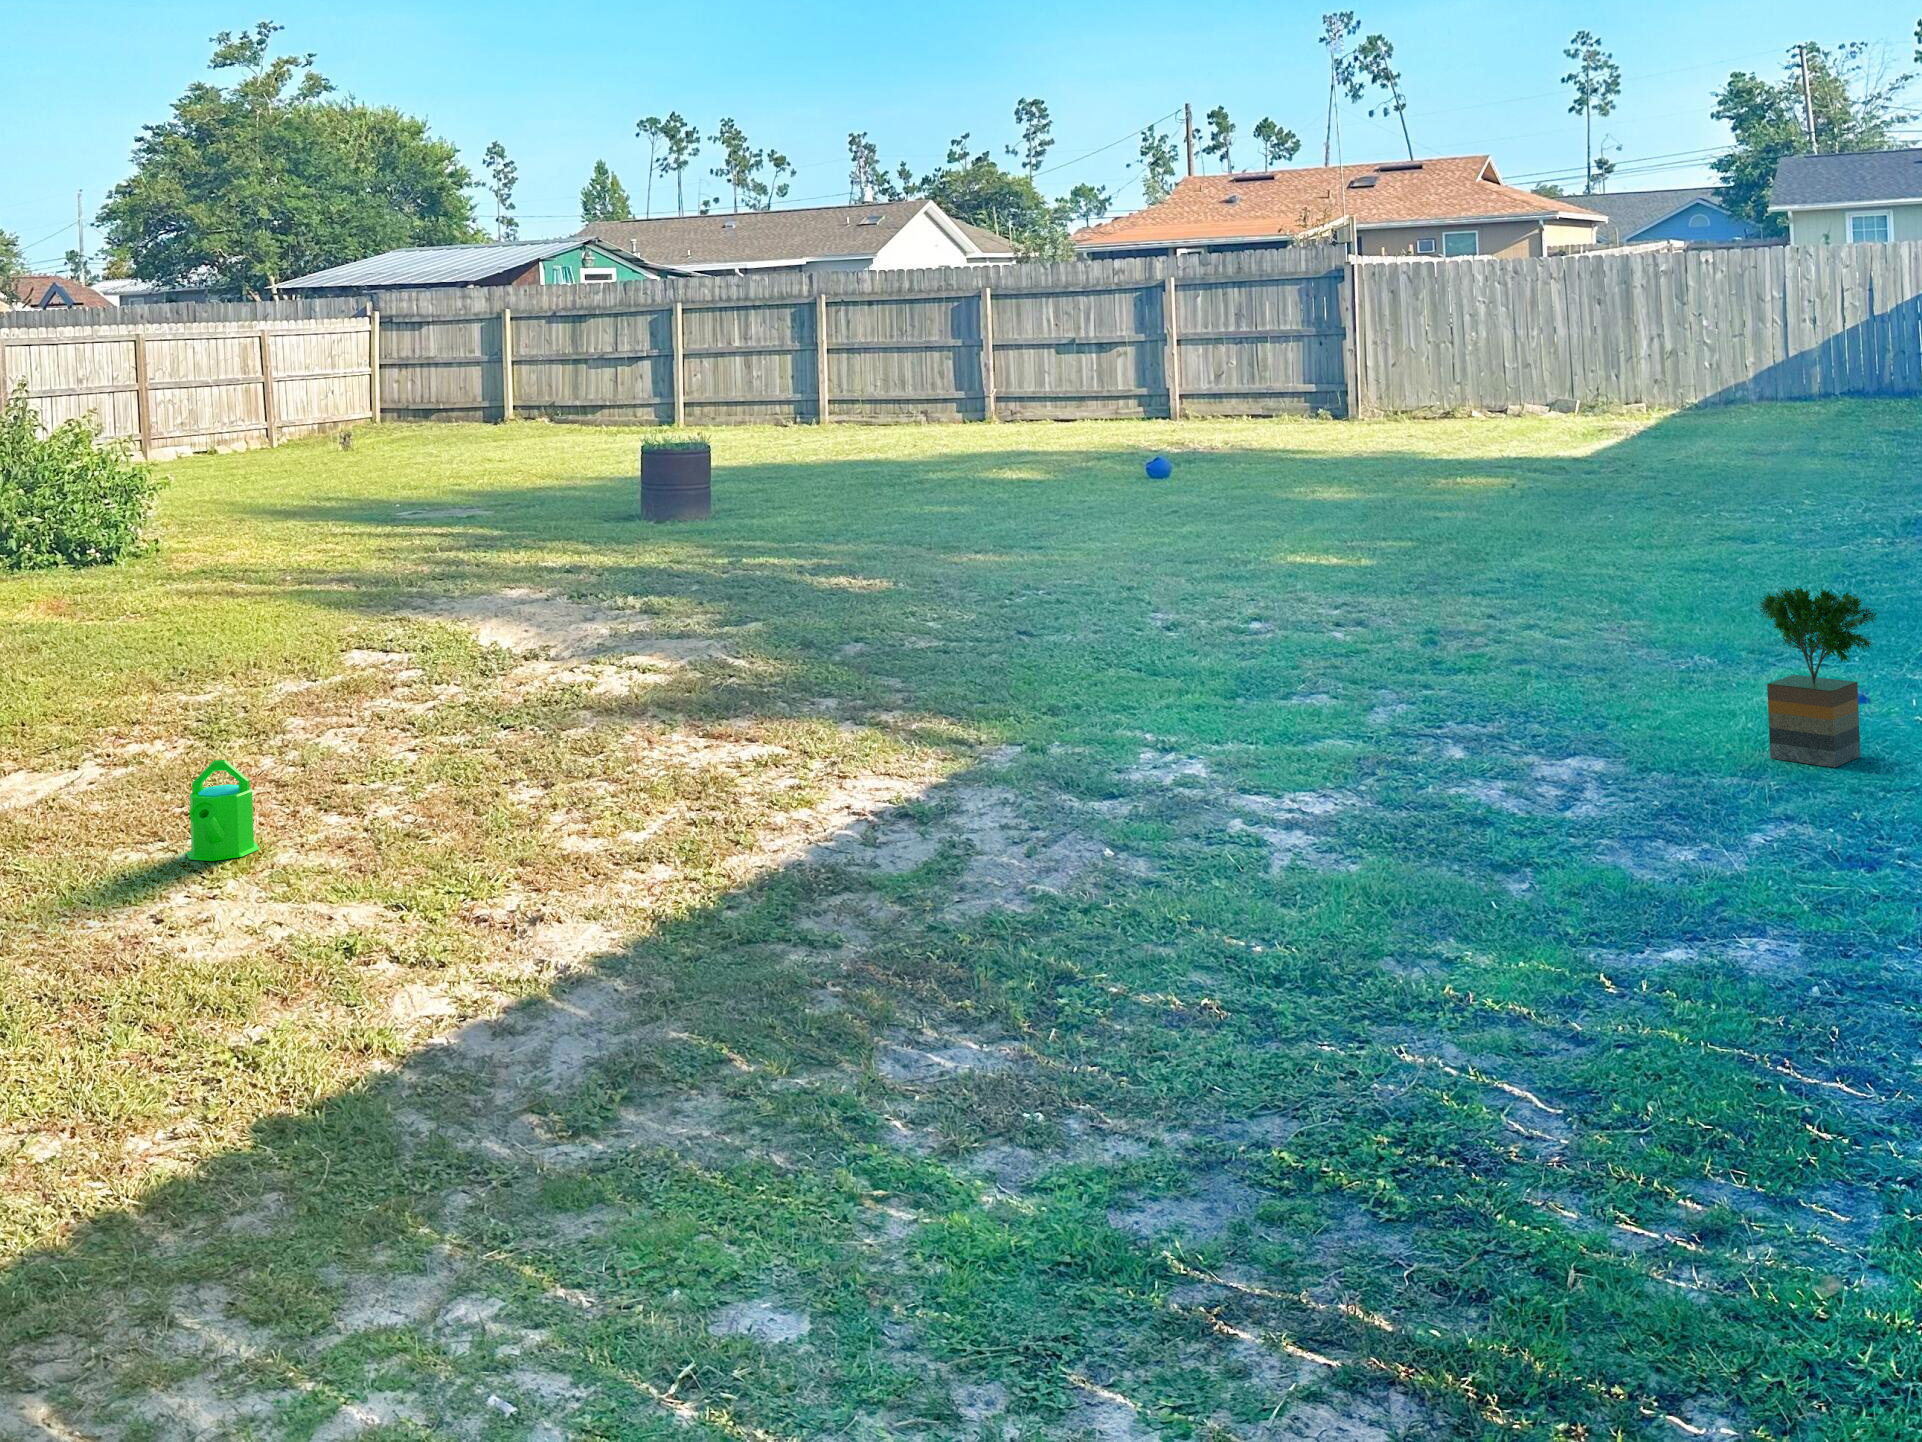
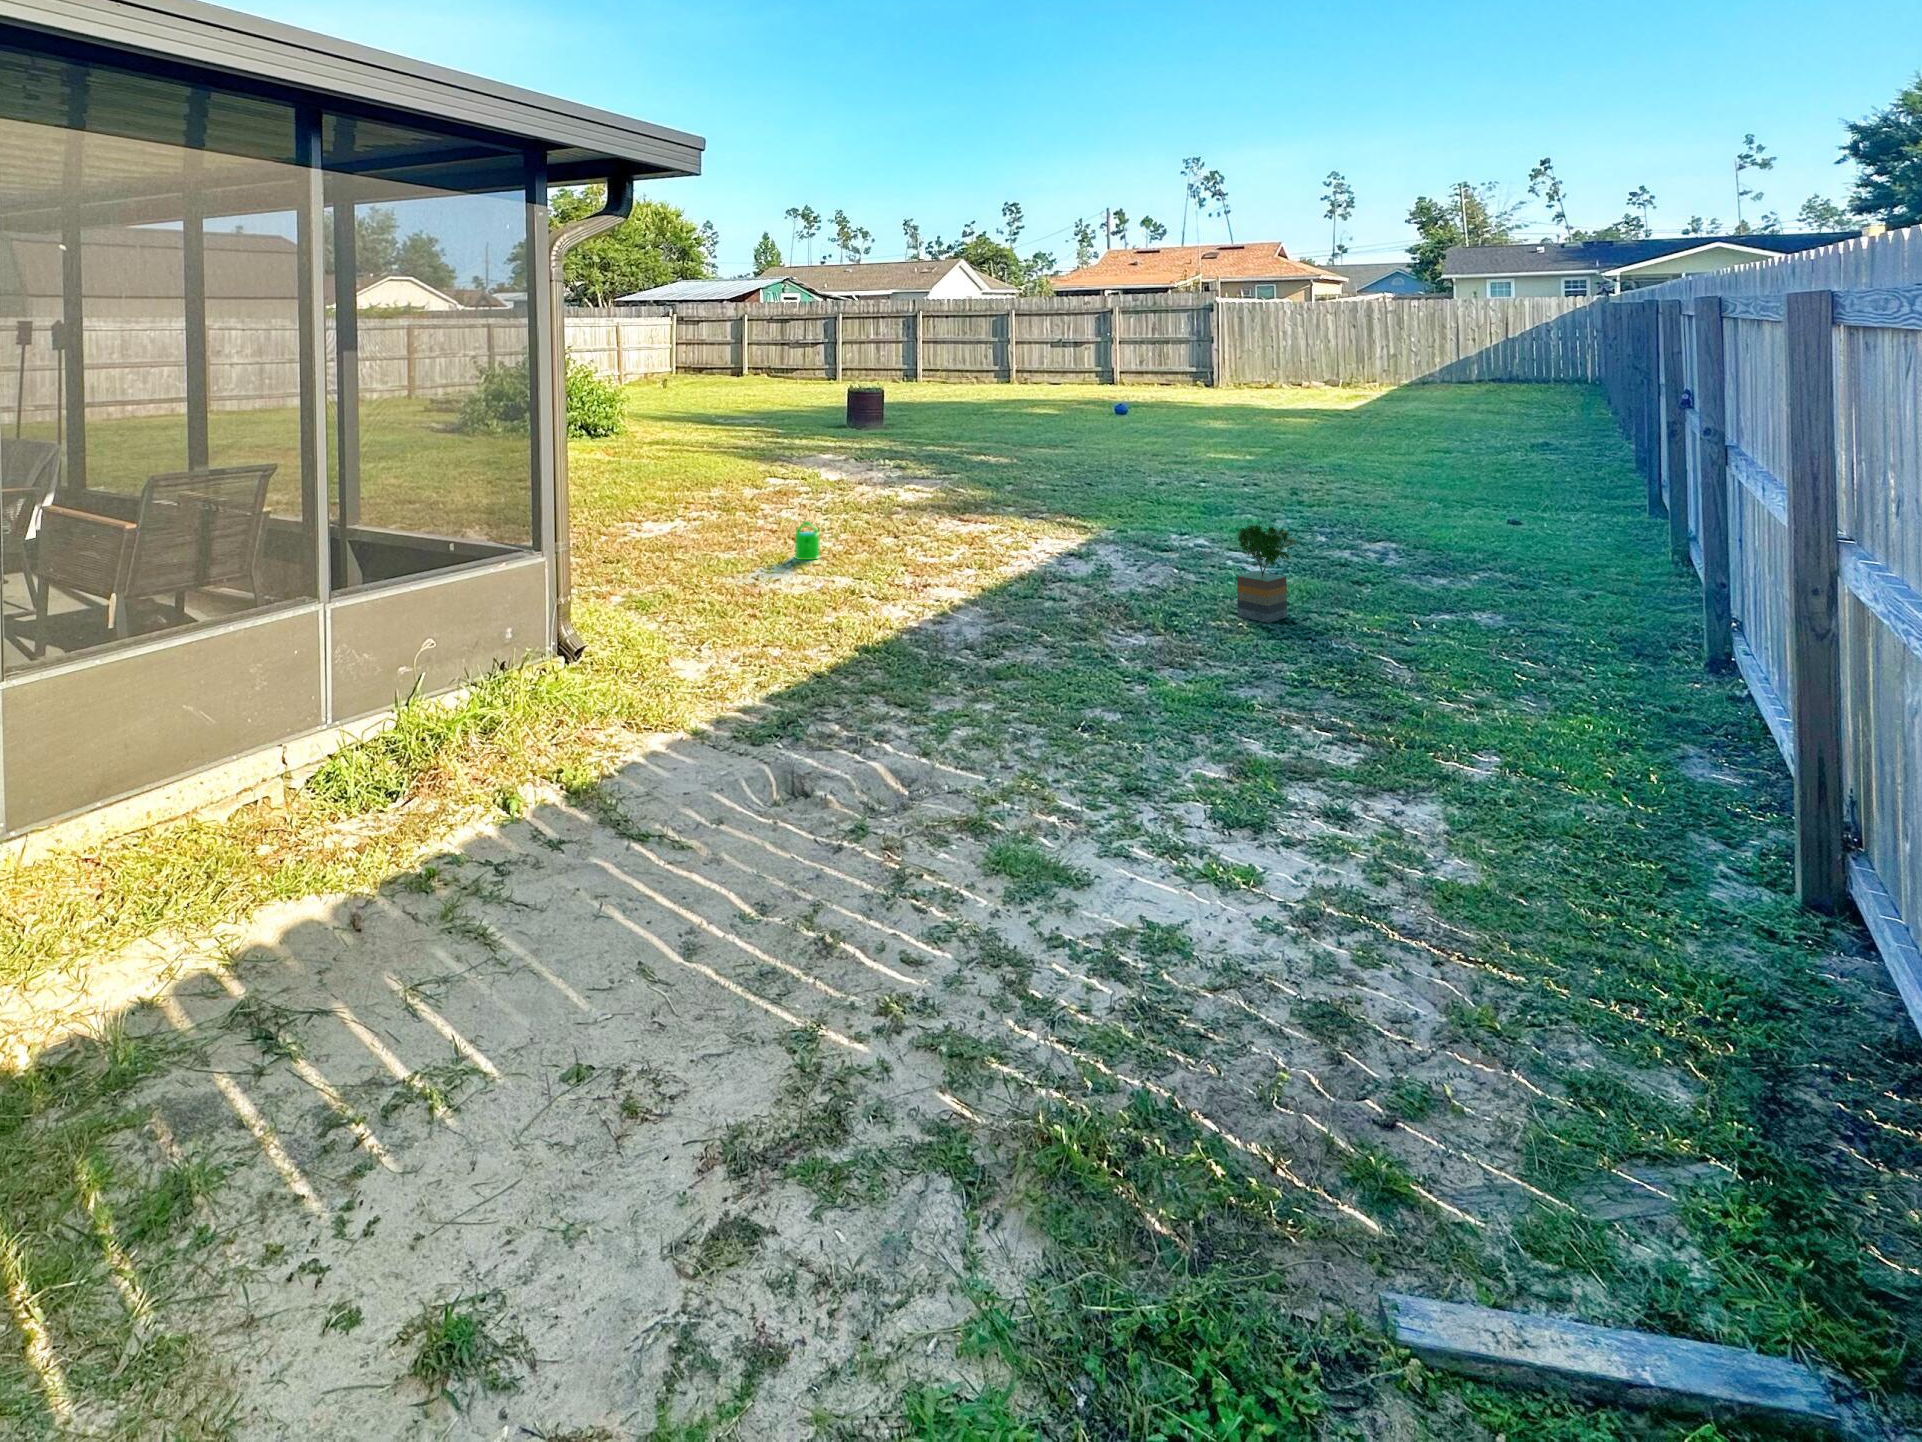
potted tree: present [1759,587,1878,768] -> present [1237,524,1297,623]

